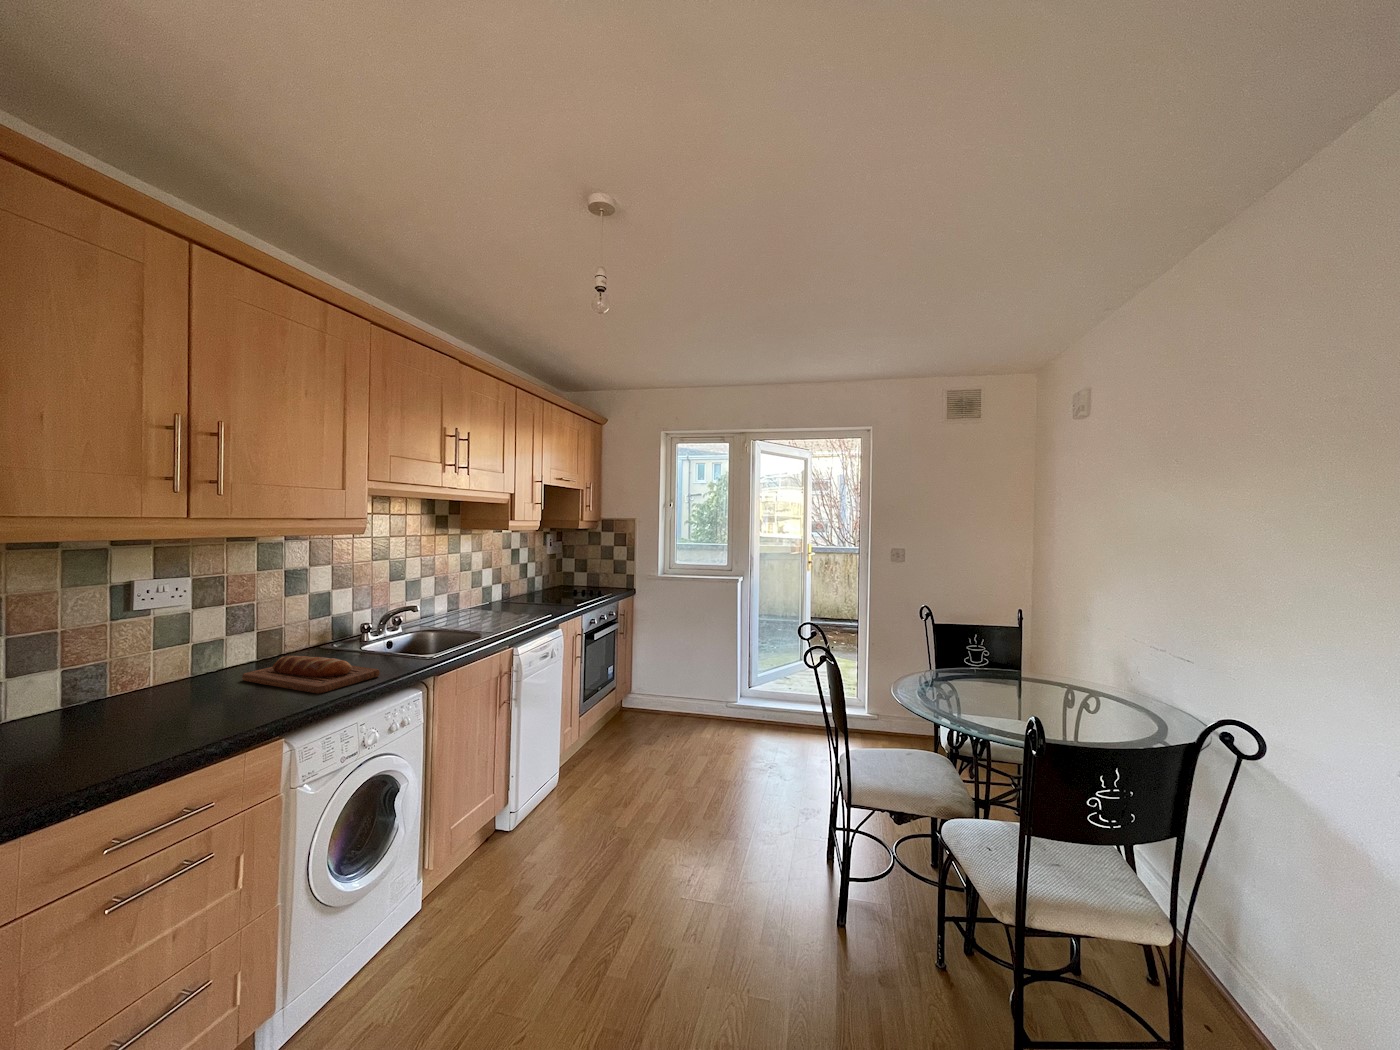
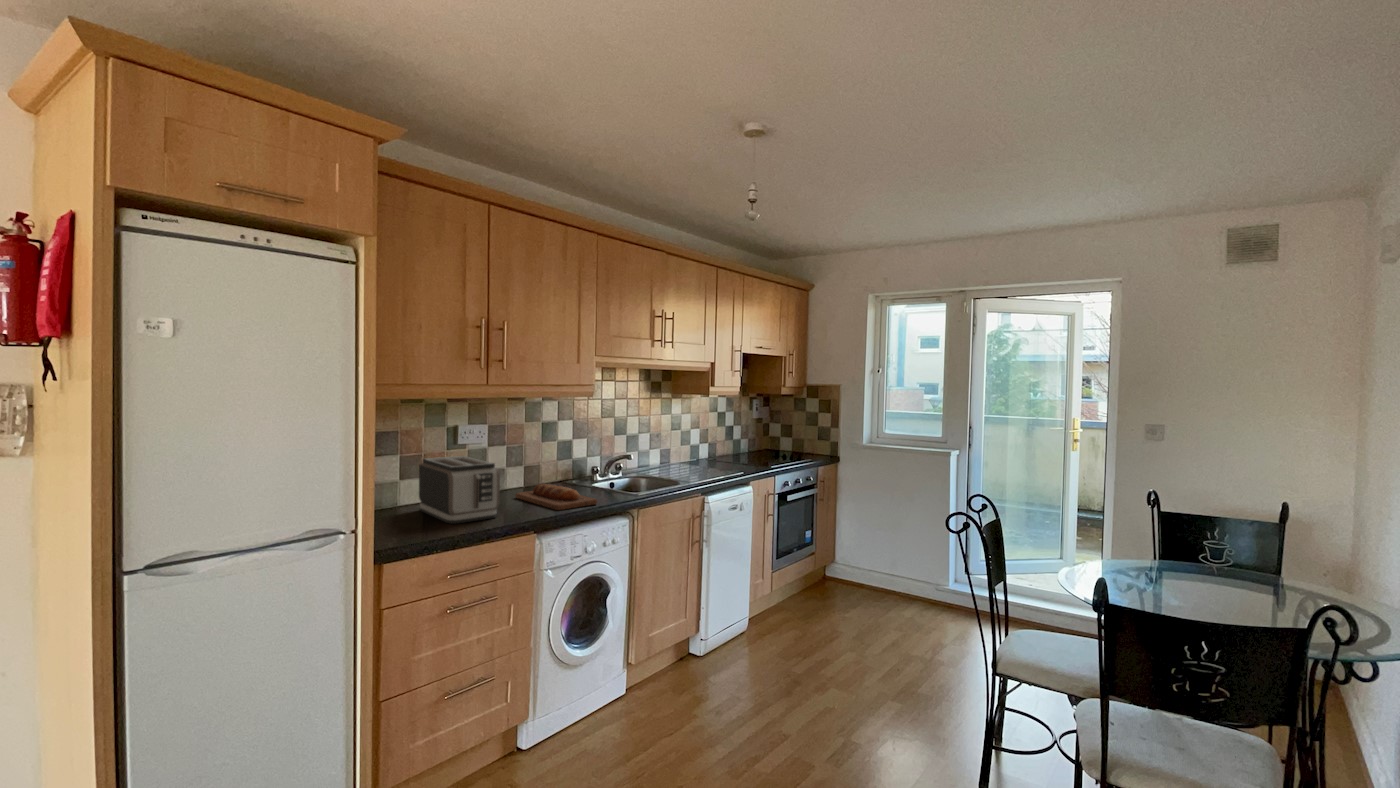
toaster: none [43,629,217,747] -> present [419,456,500,524]

